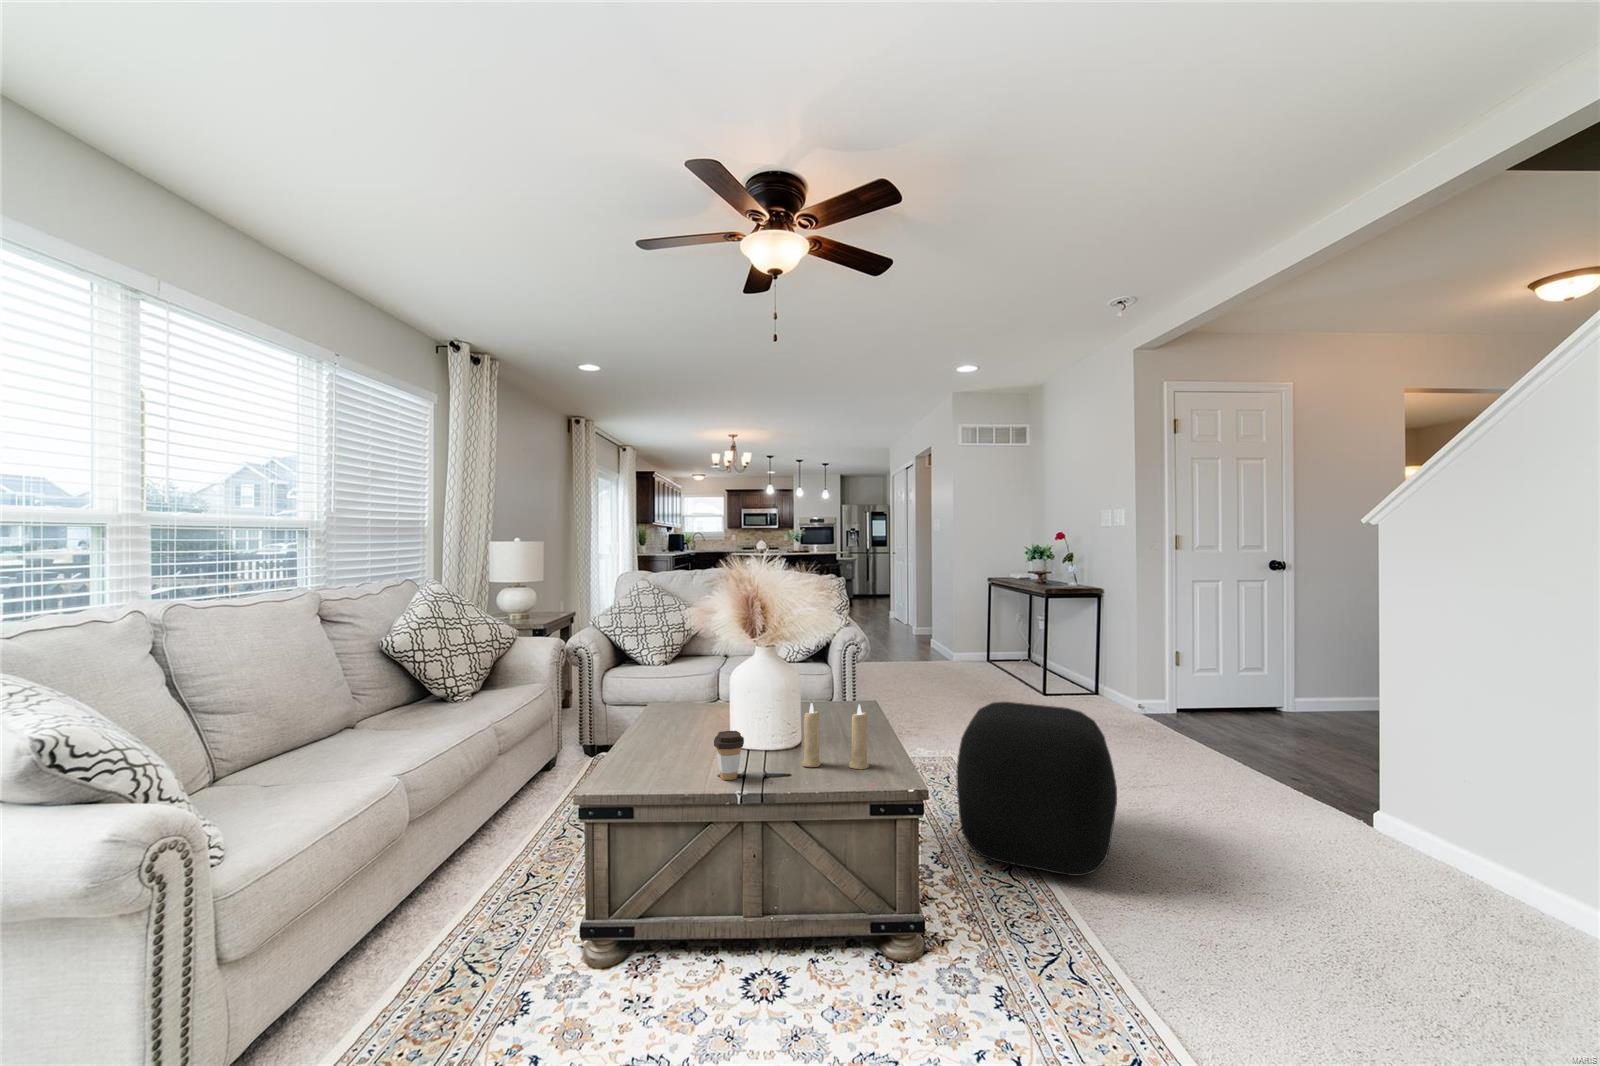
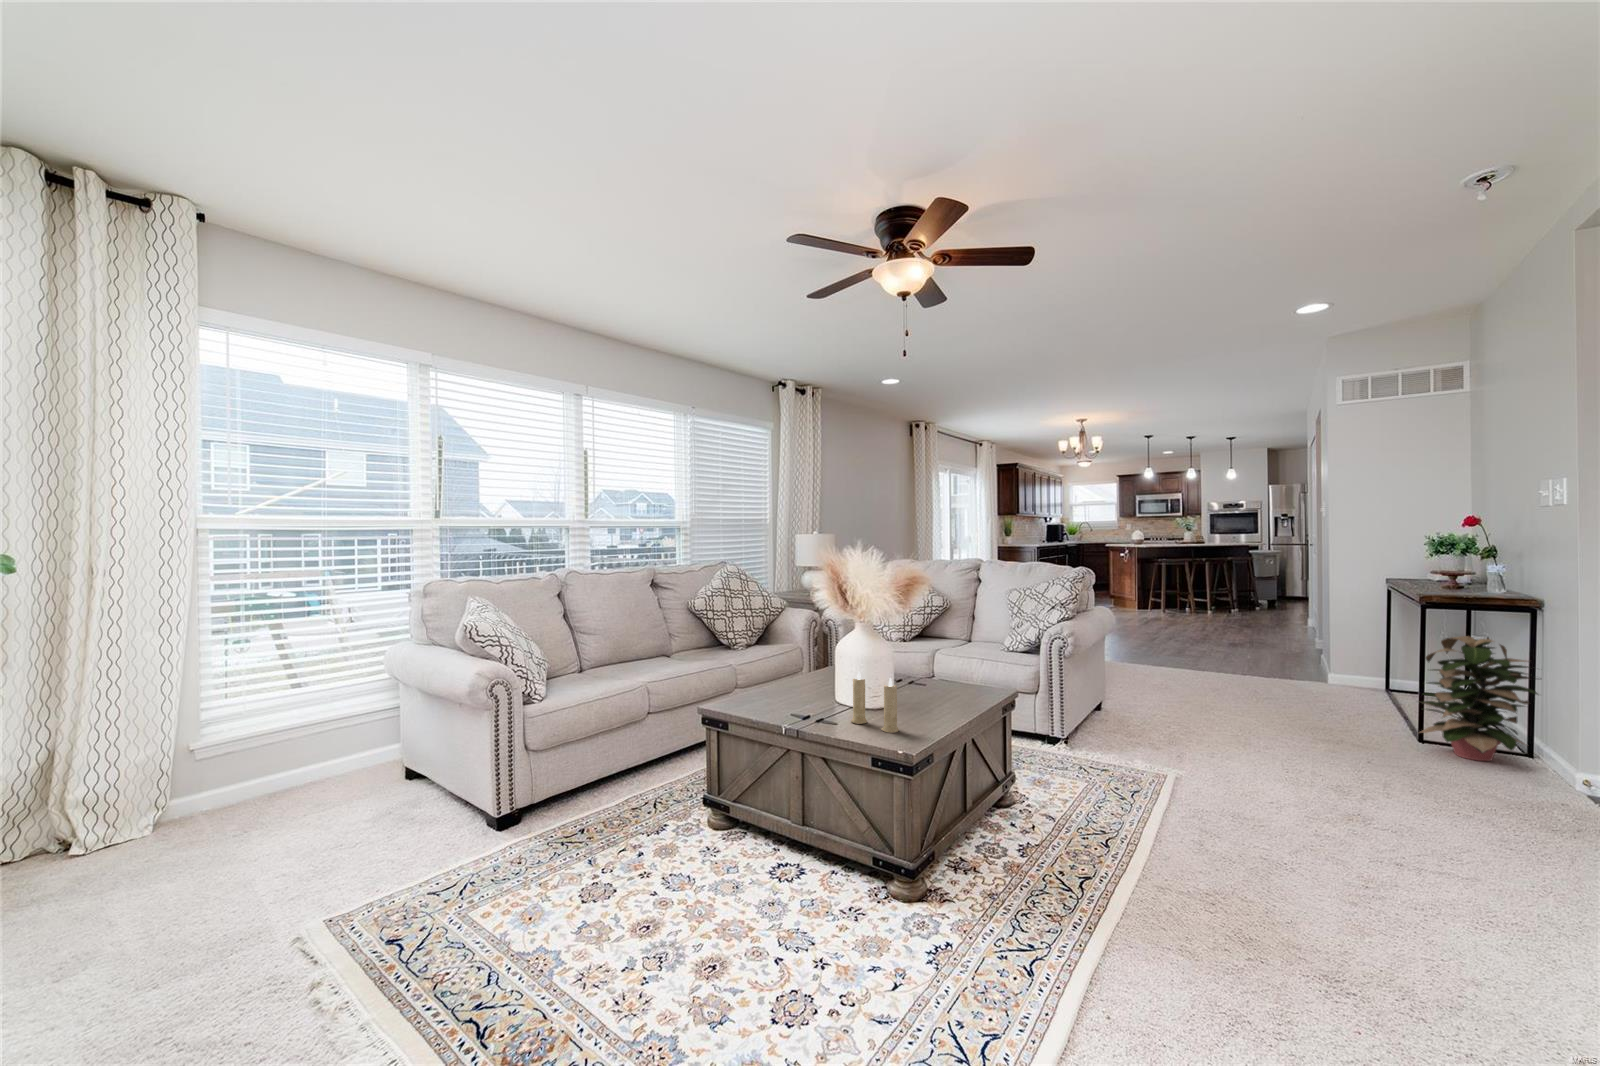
decorative plant: none [1031,612,1095,697] -> present [1419,636,1538,761]
ottoman: present [956,702,1117,876] -> none [1049,714,1253,914]
coffee cup: present [714,731,744,780] -> none [782,682,805,719]

